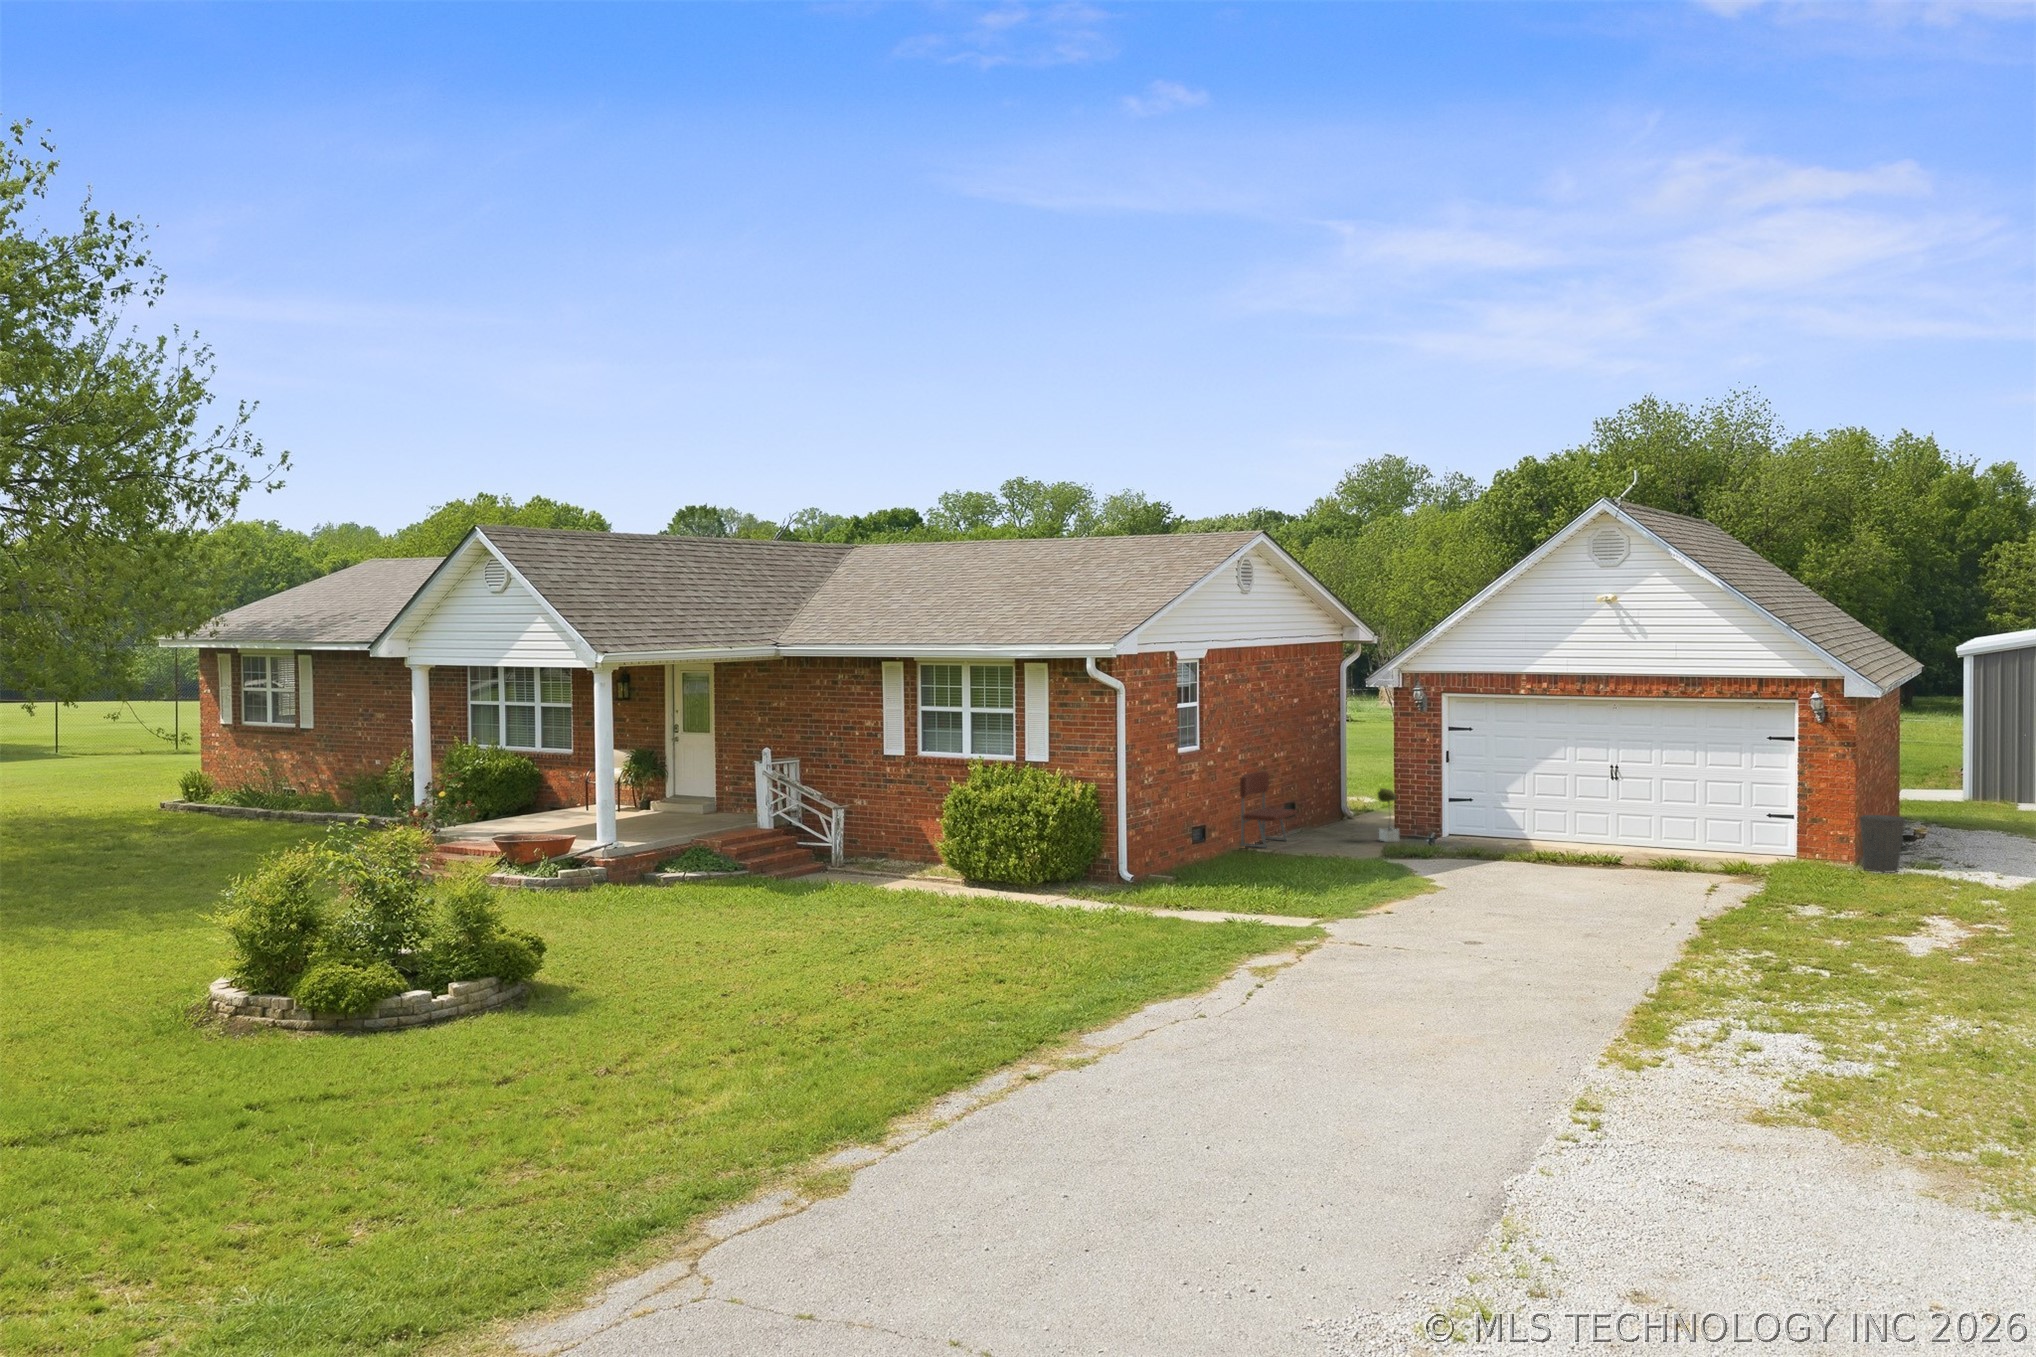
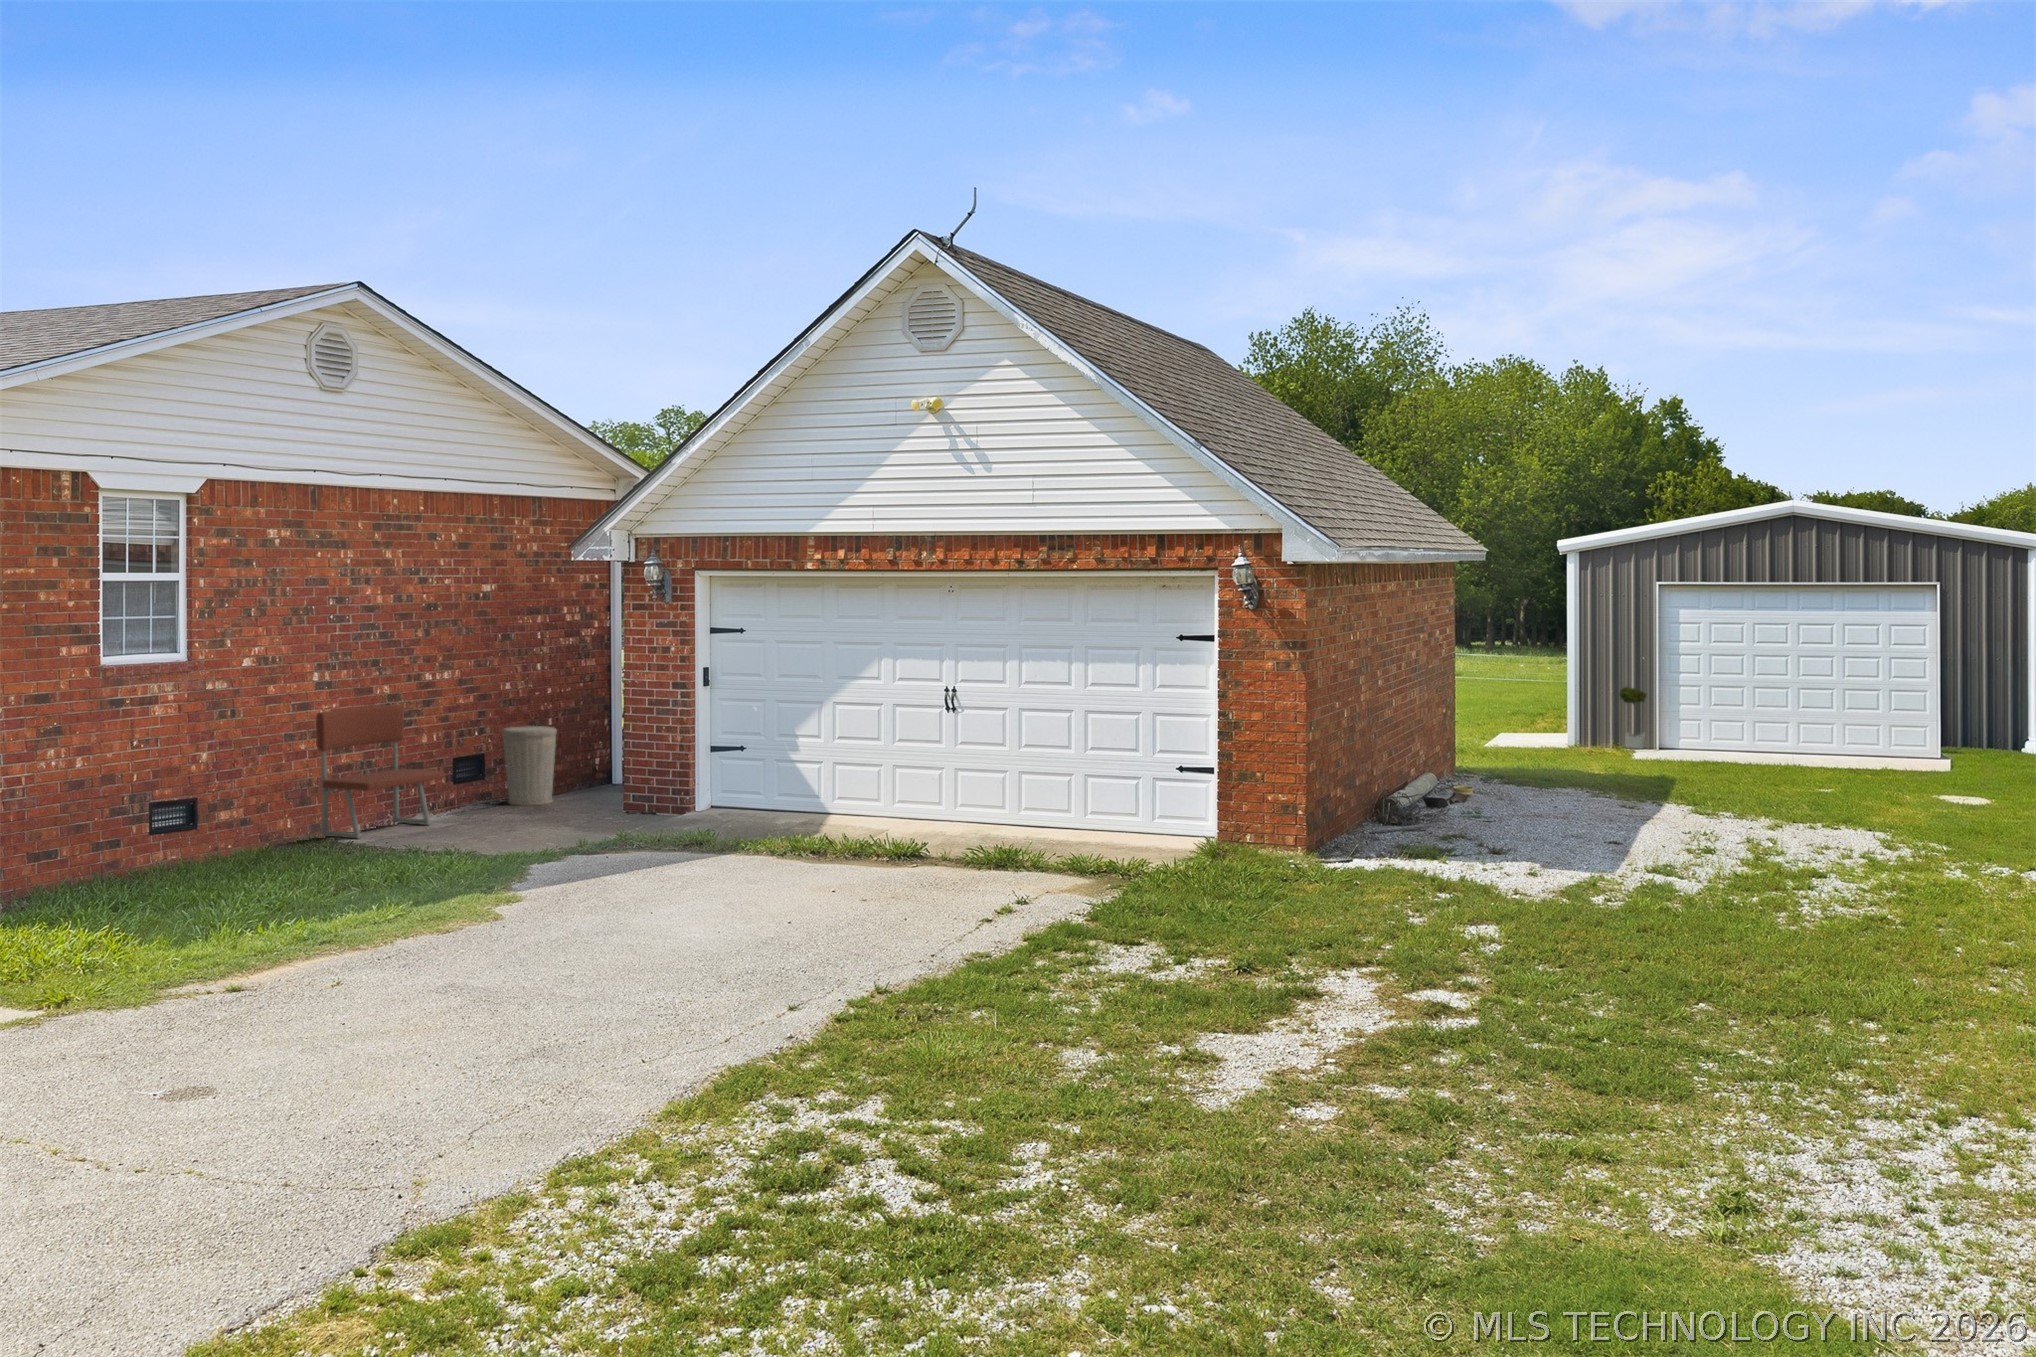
potted tree: present [1377,788,1399,842] -> present [1619,687,1646,749]
trash can: present [1859,815,1905,873] -> present [502,726,557,806]

